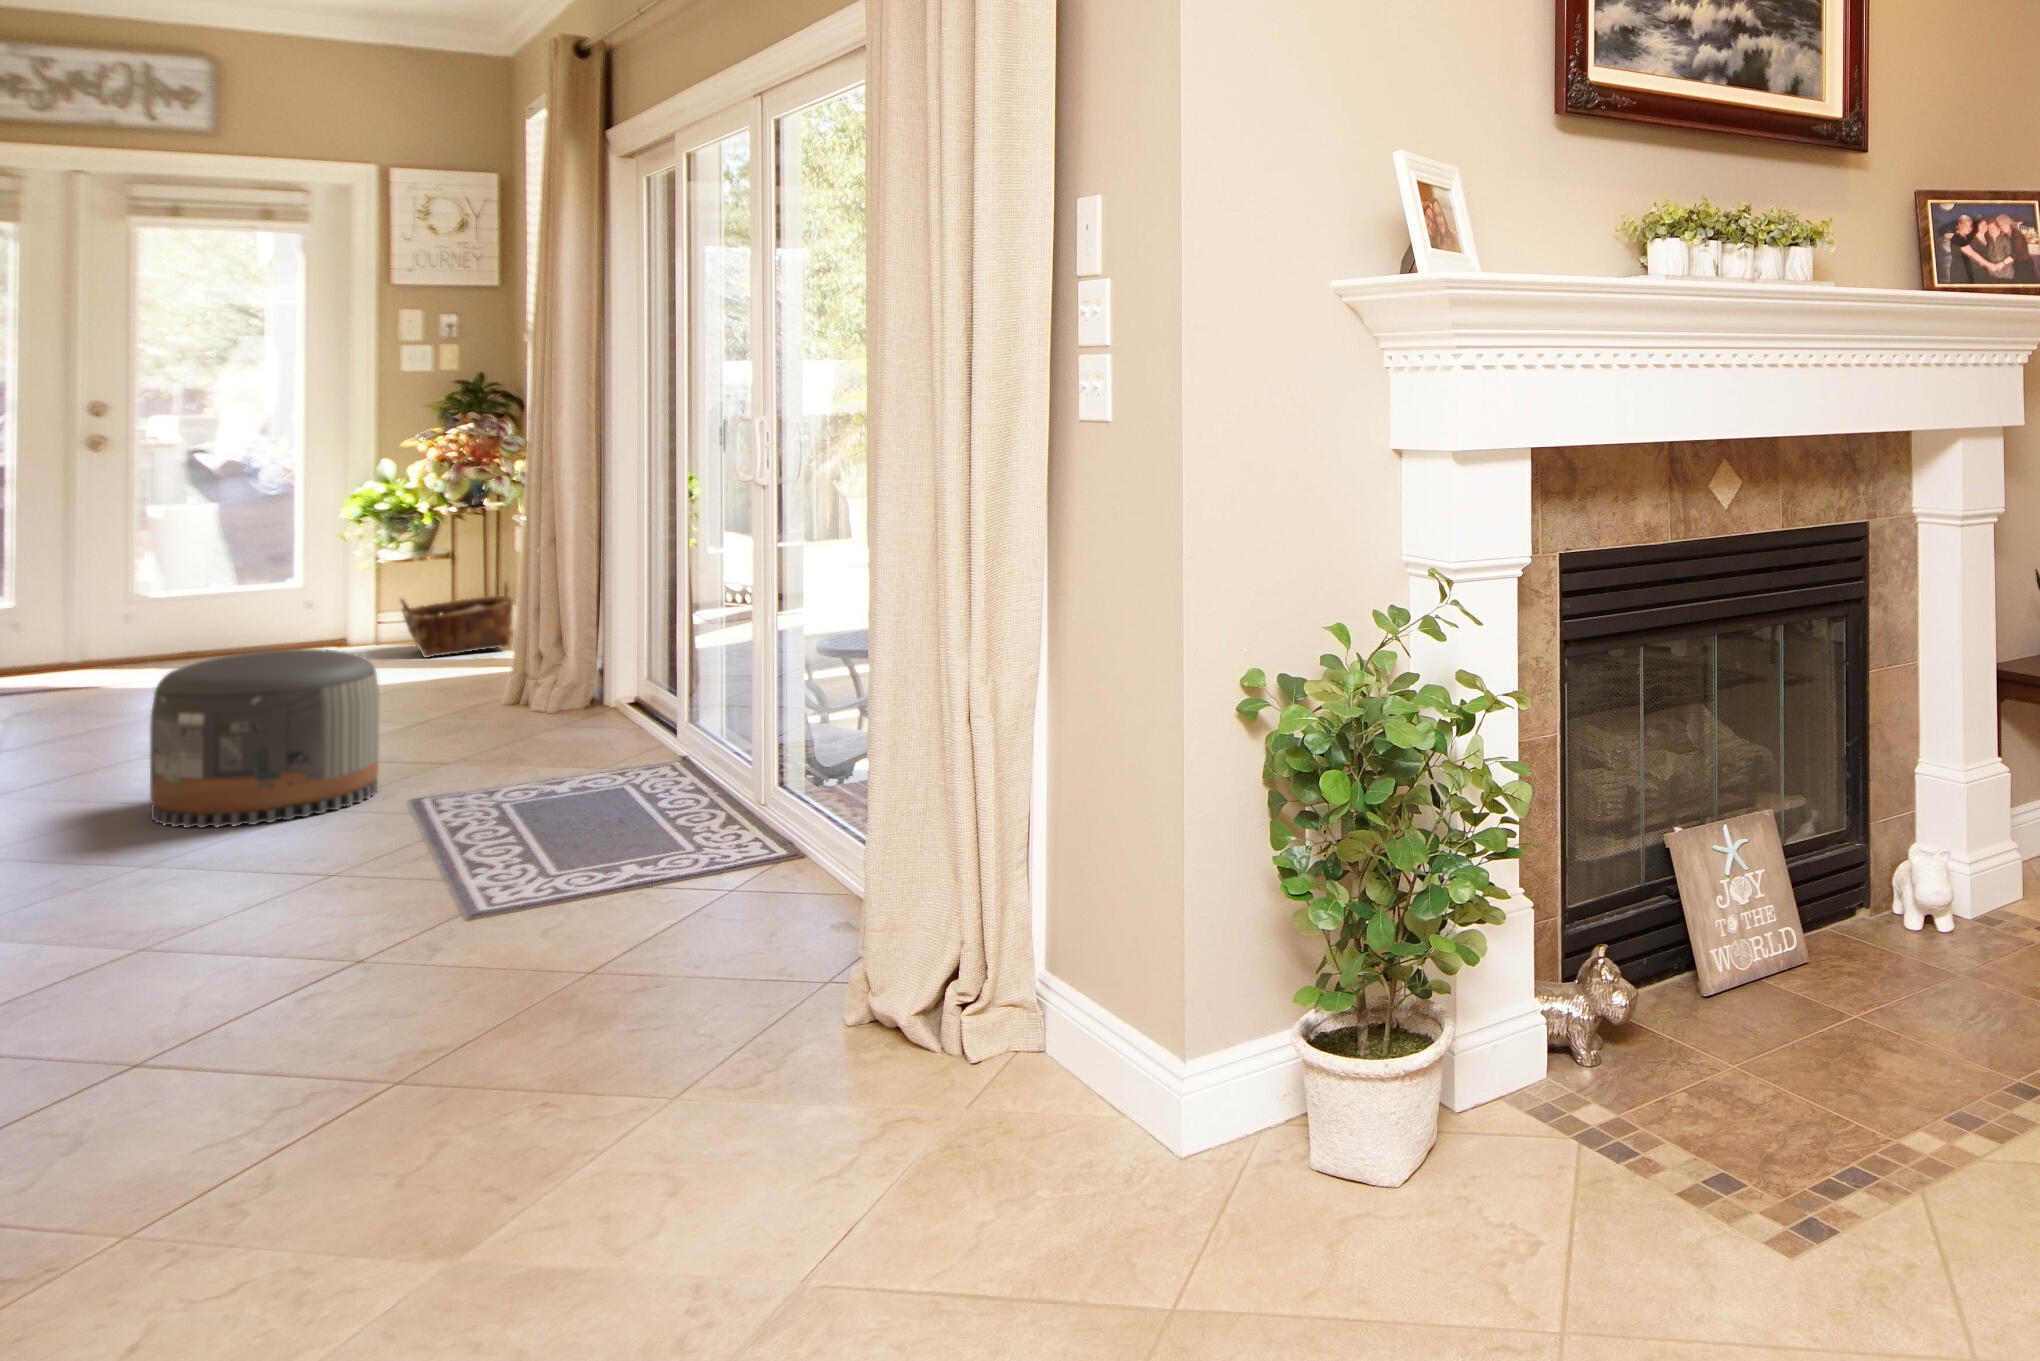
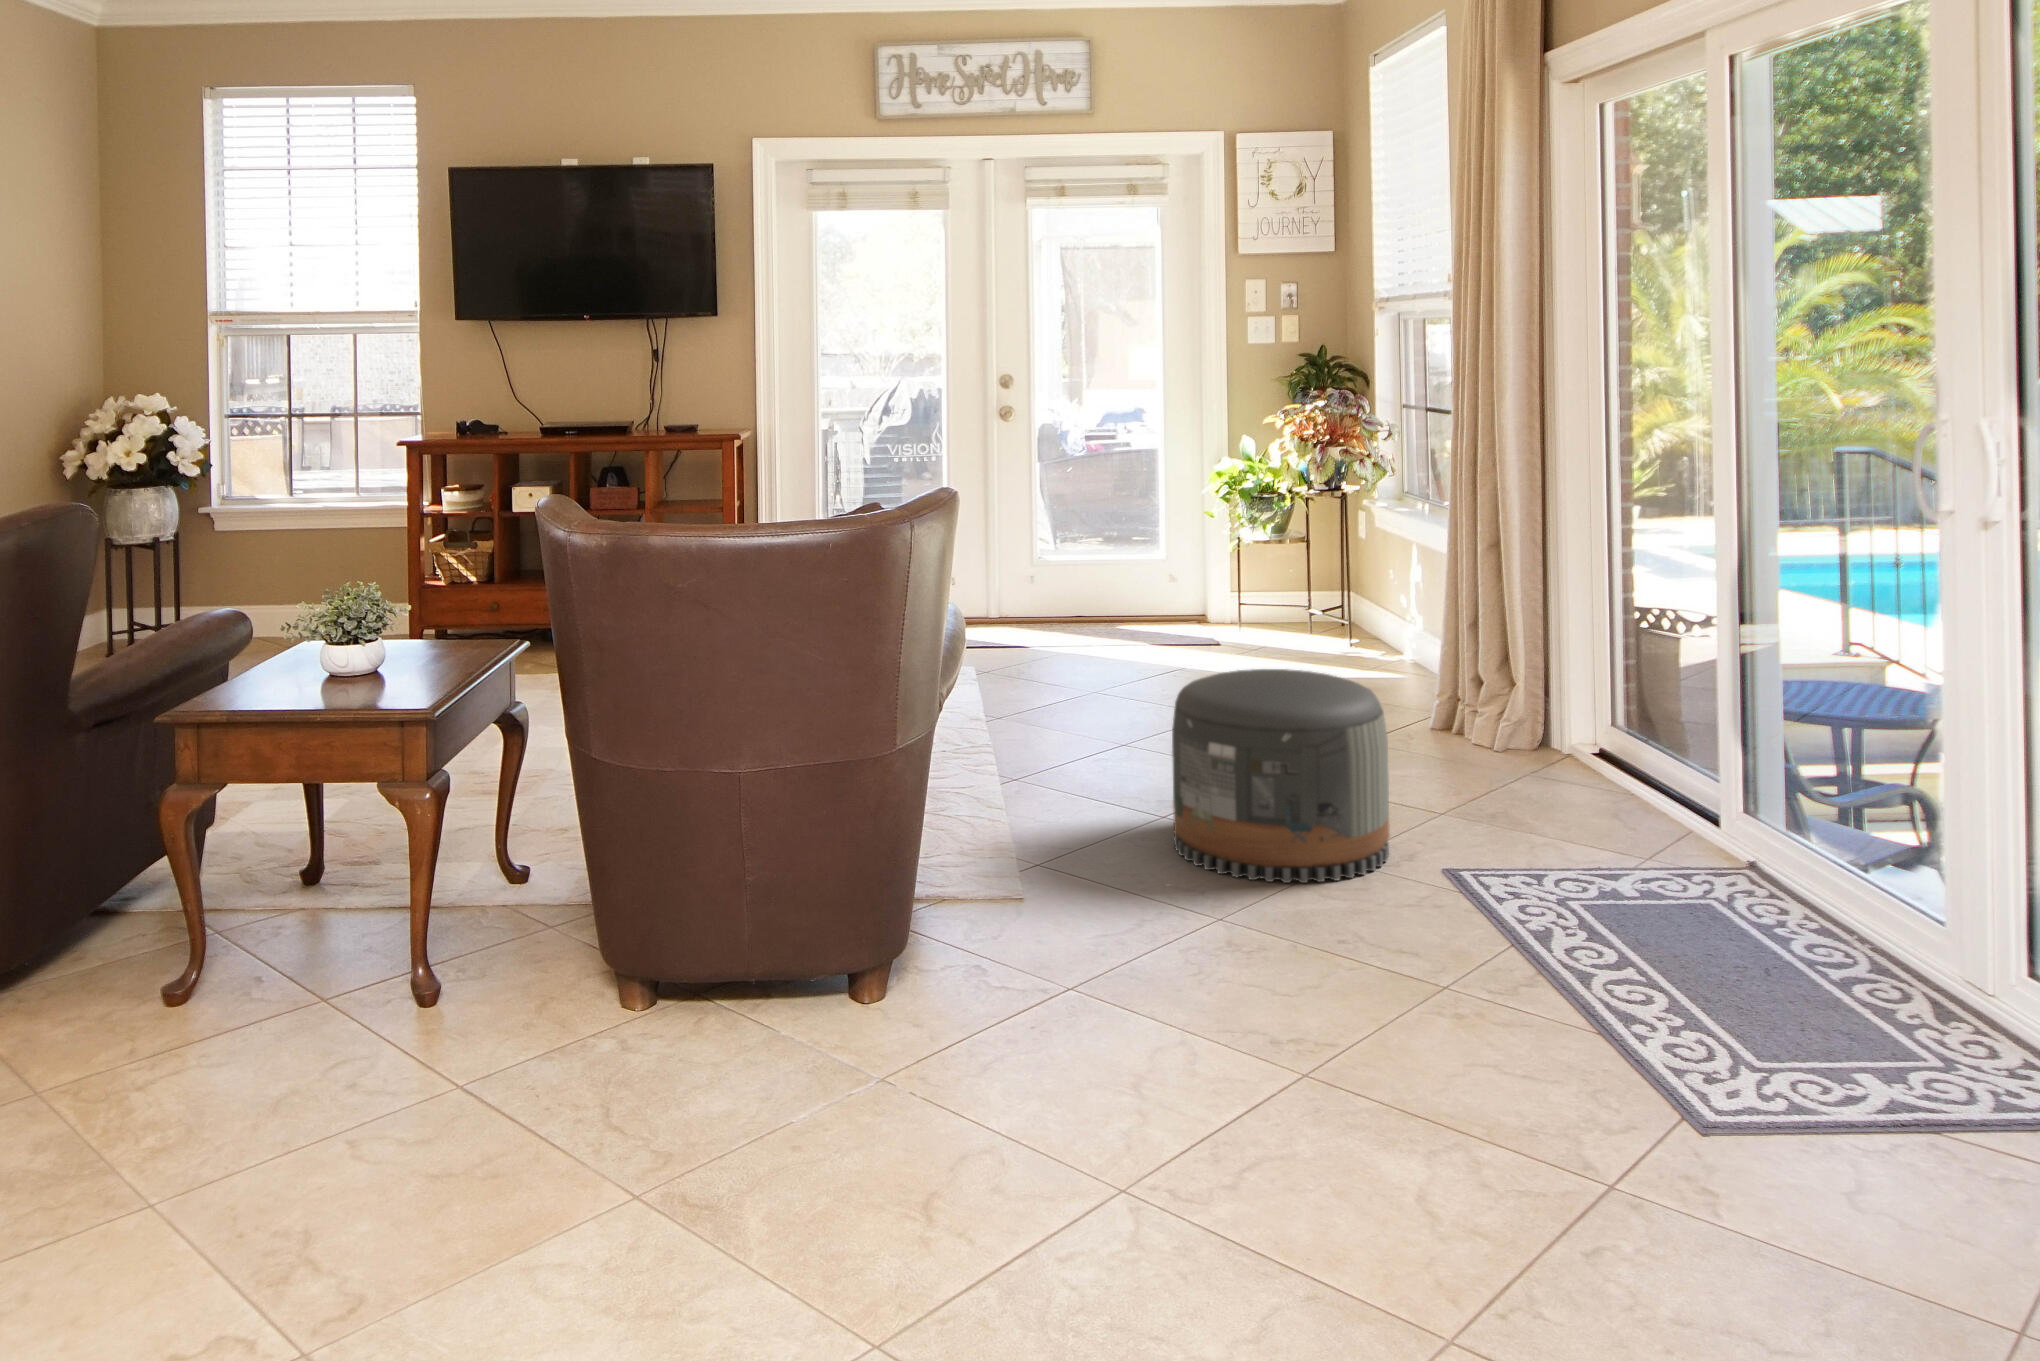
woven basket: present [400,582,513,658] -> none [1265,571,1372,650]

